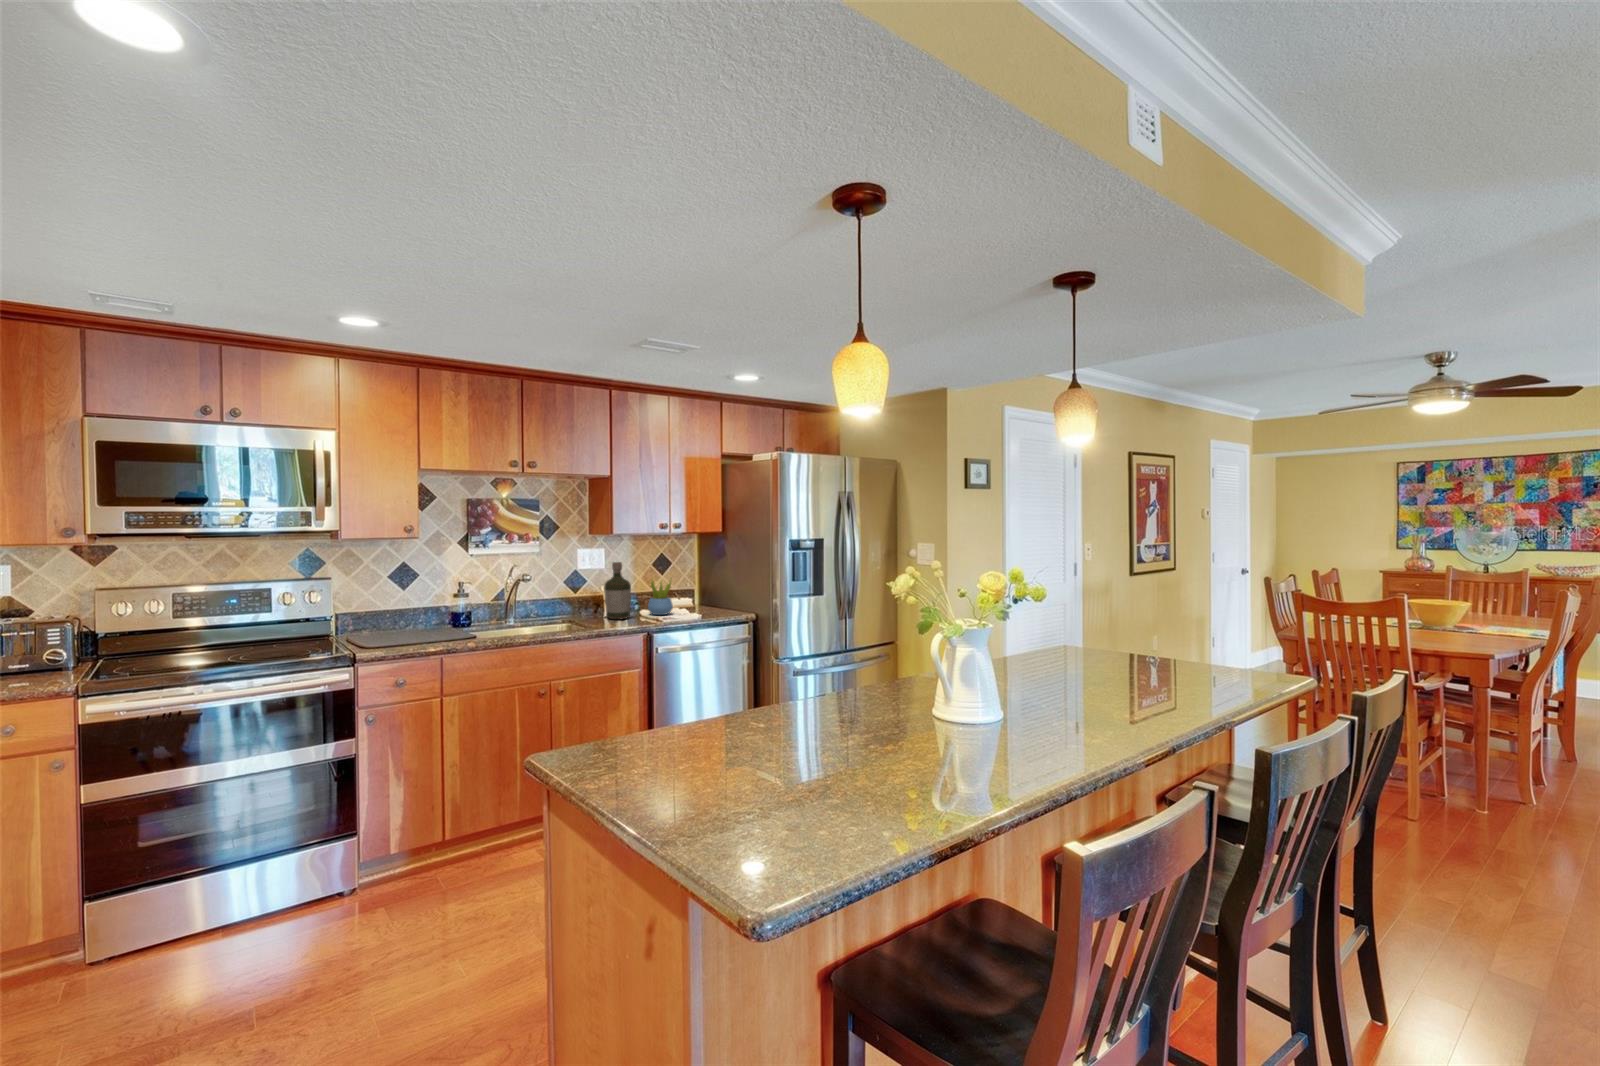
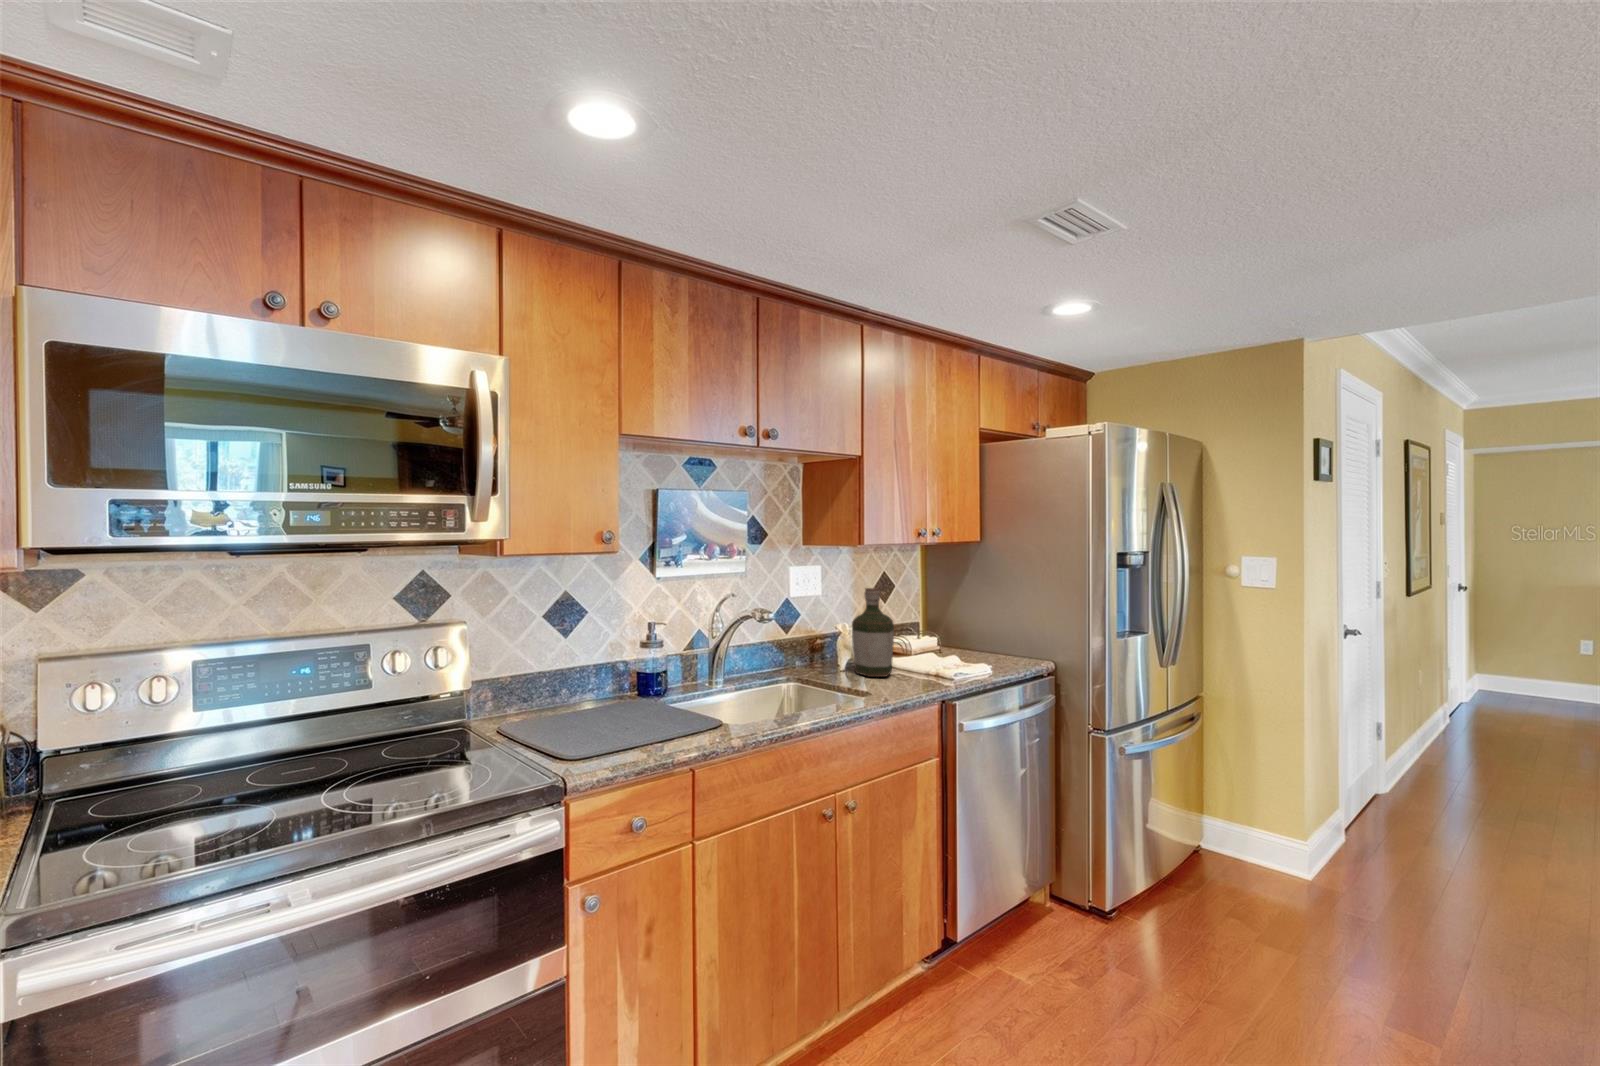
succulent plant: present [648,581,673,615] -> none [899,609,937,667]

